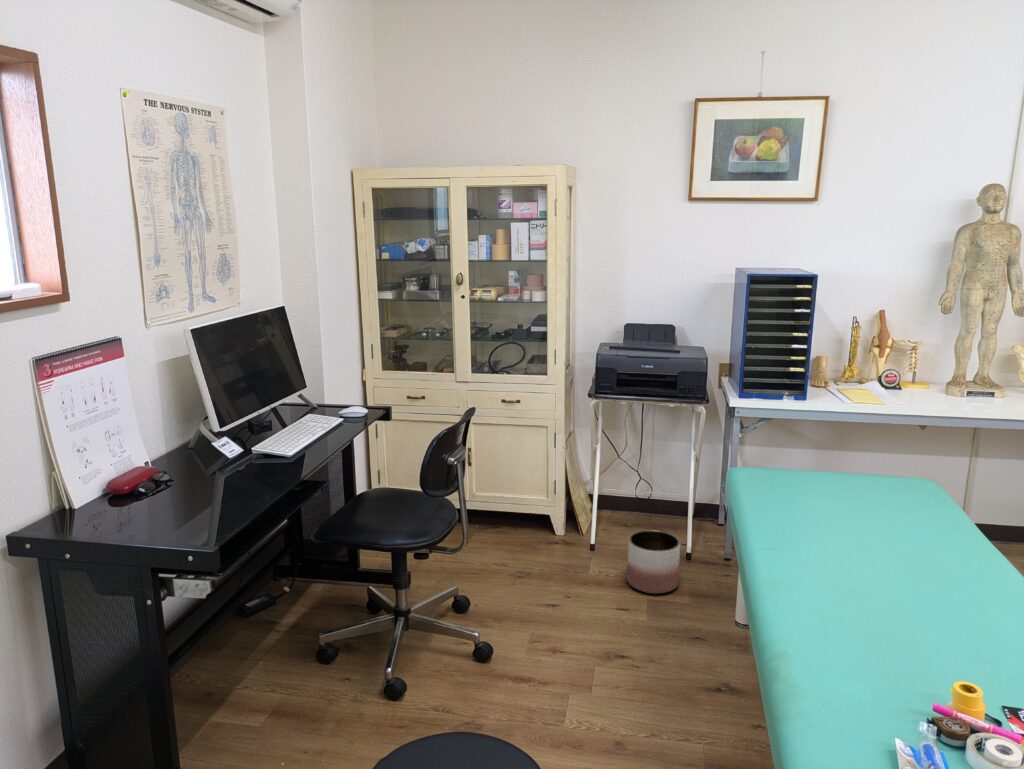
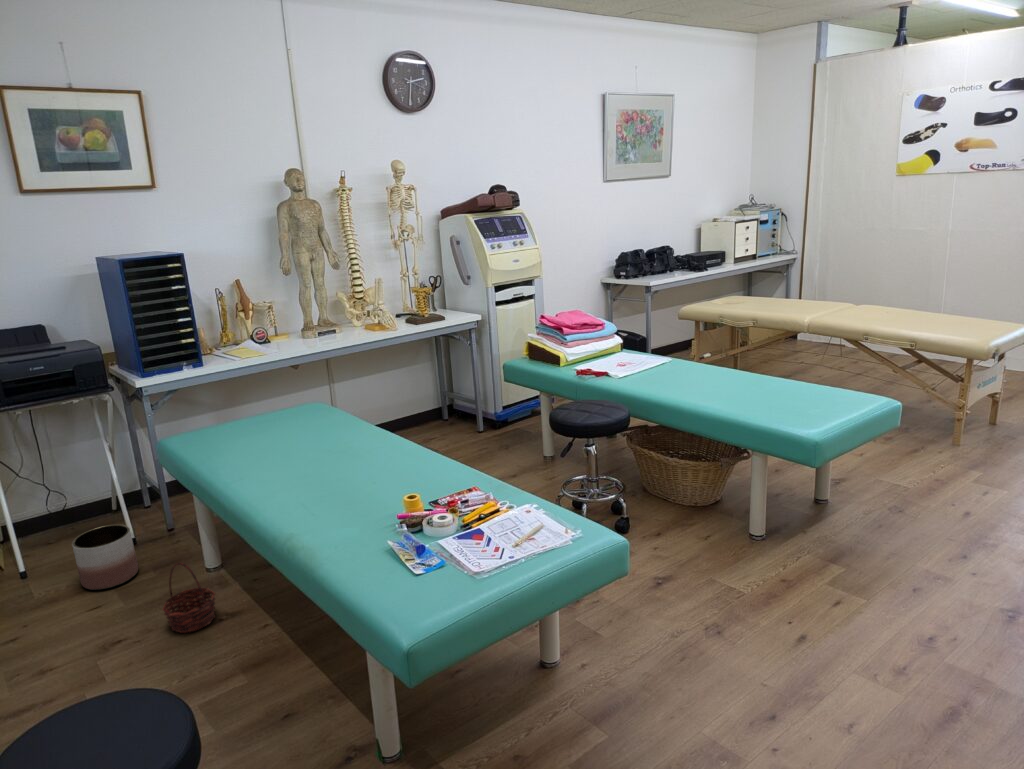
basket: none [668,603,724,681] -> present [163,563,215,633]

